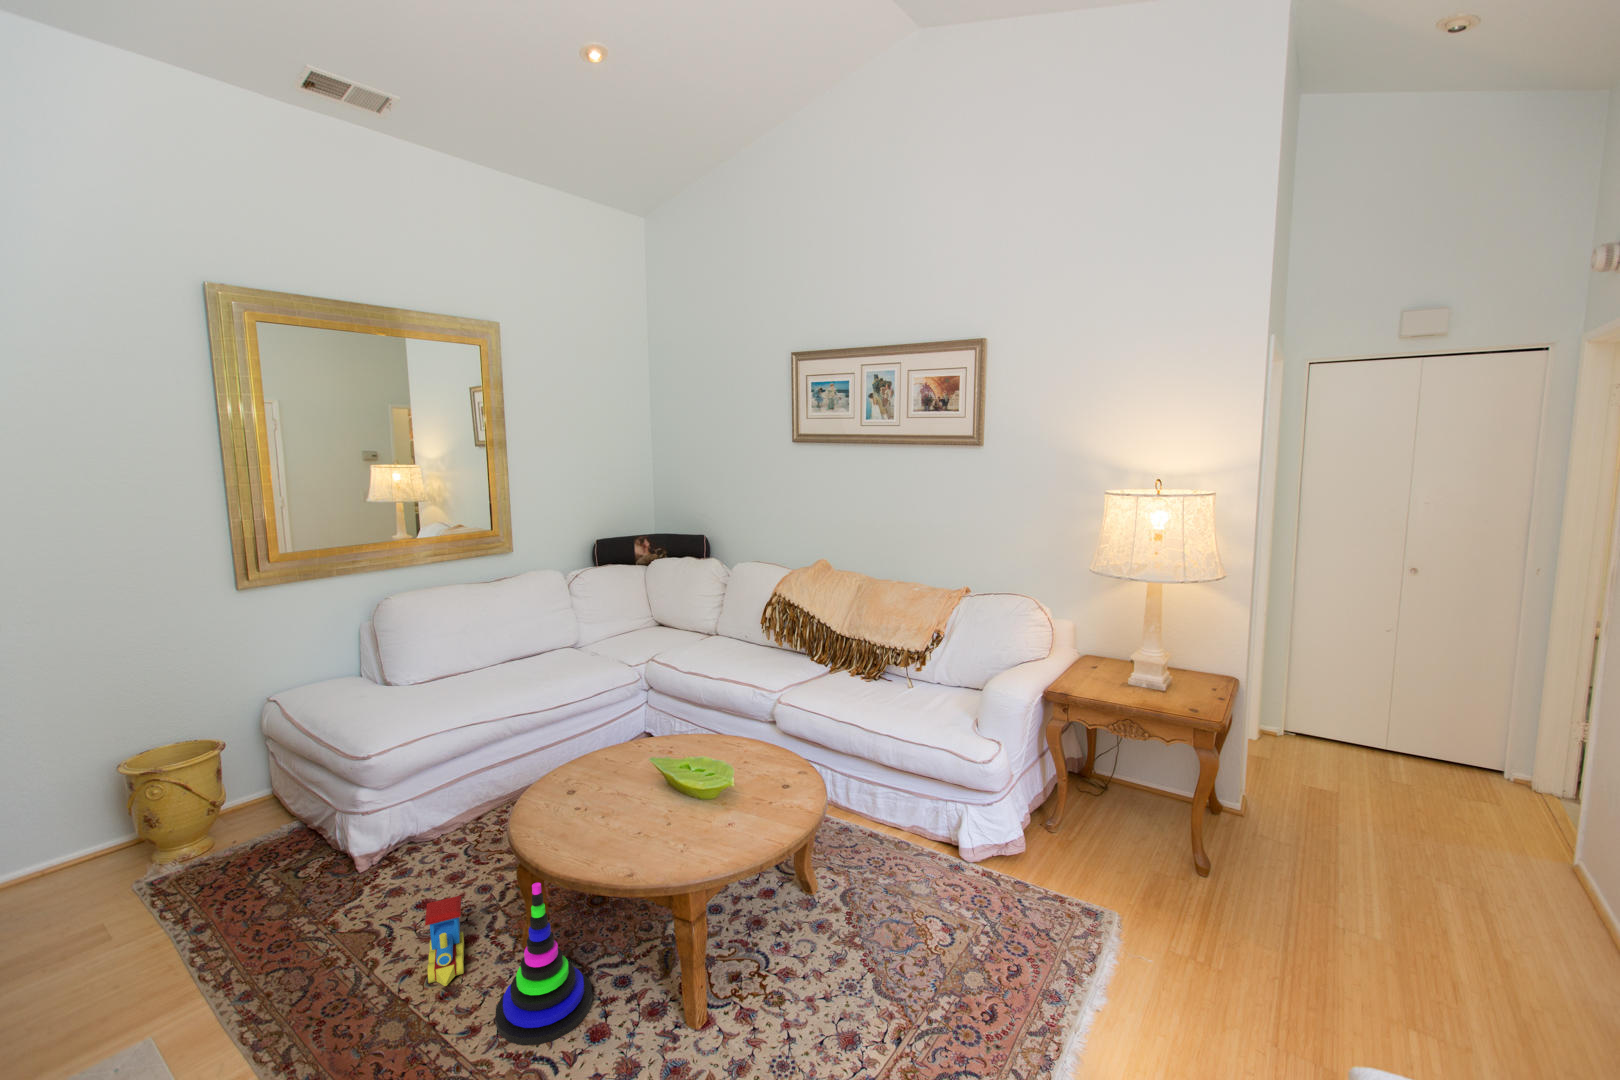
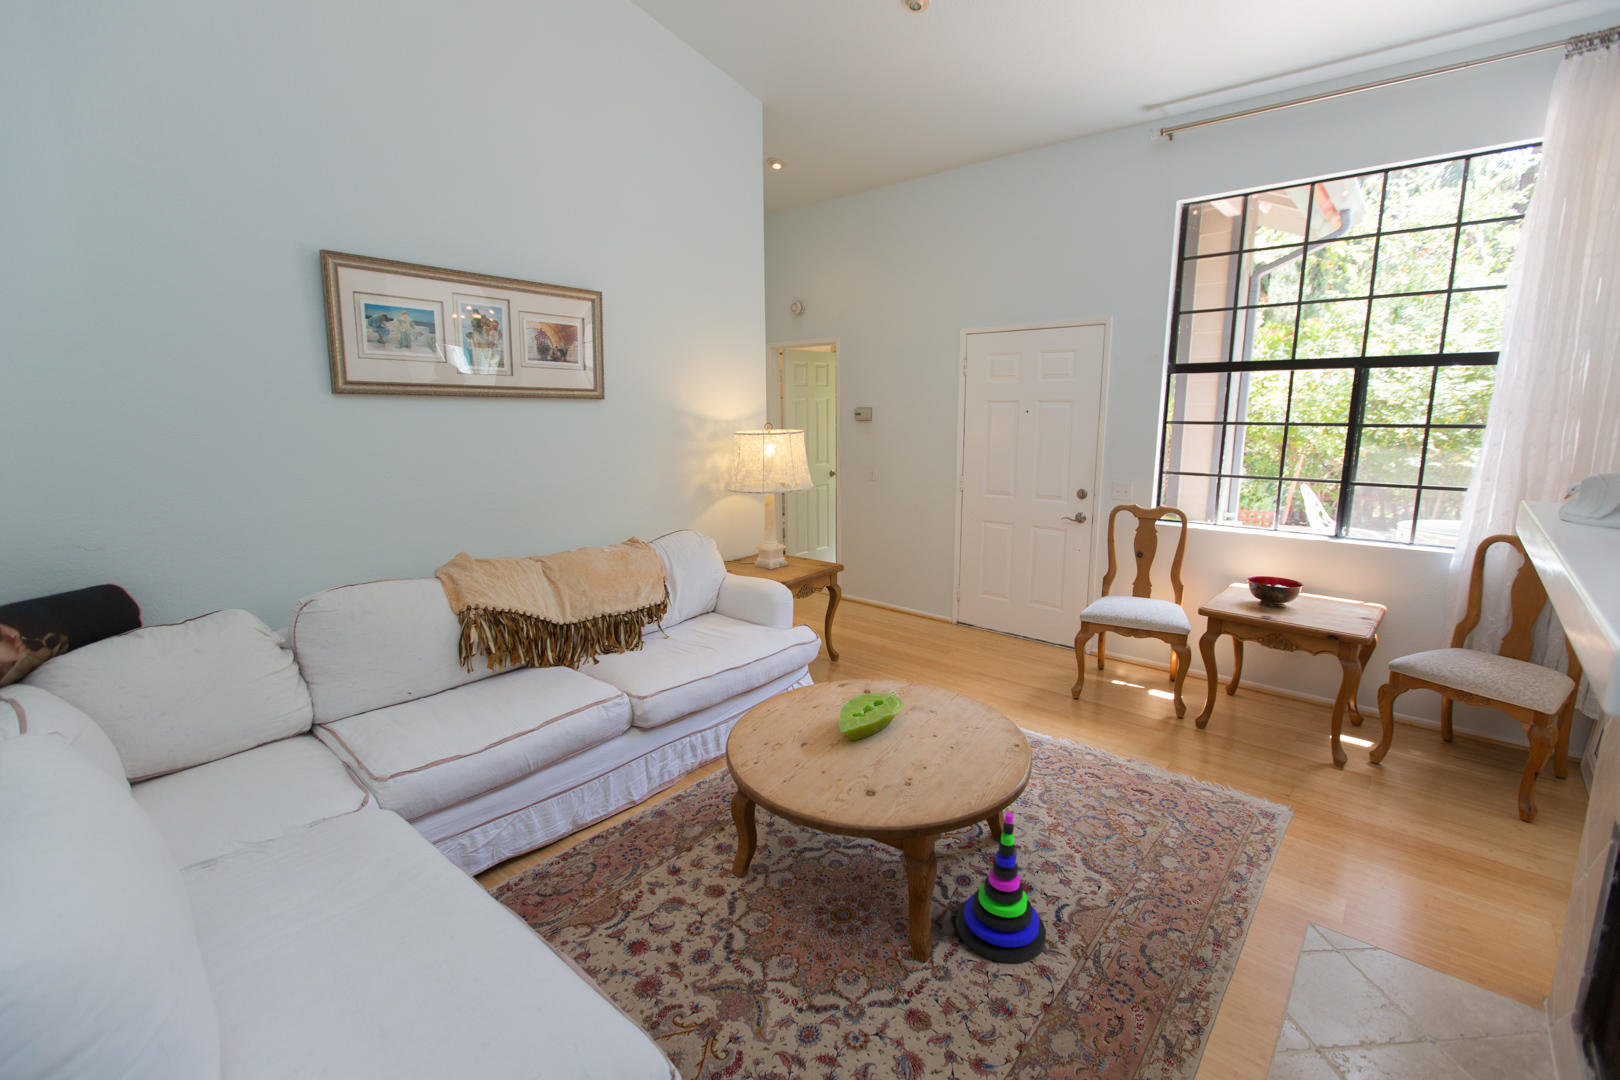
toy train: present [425,896,464,986] -> none [913,962,996,1052]

